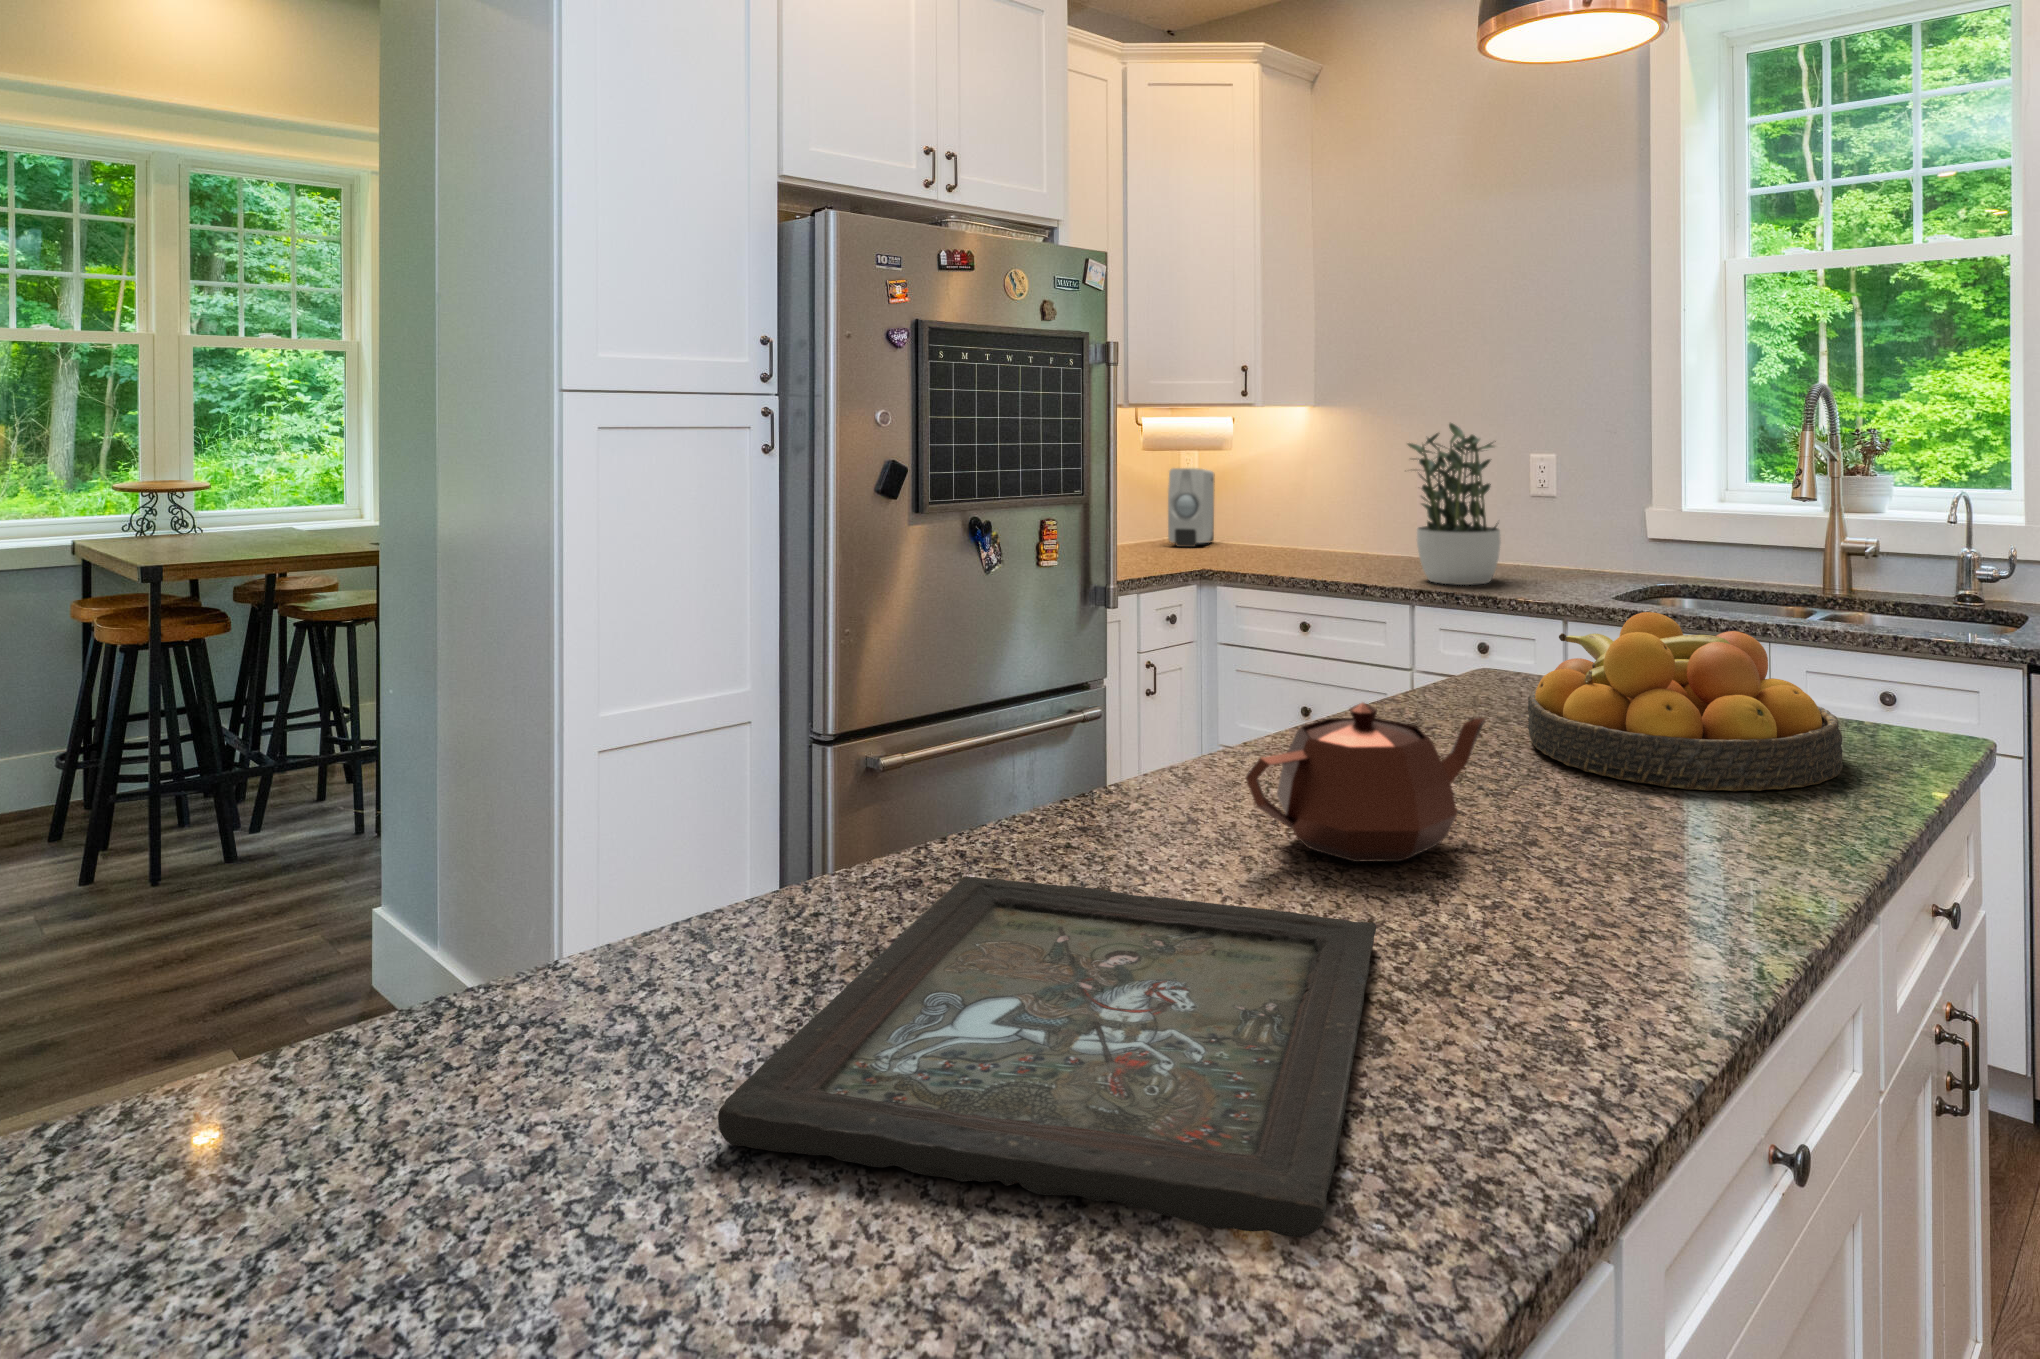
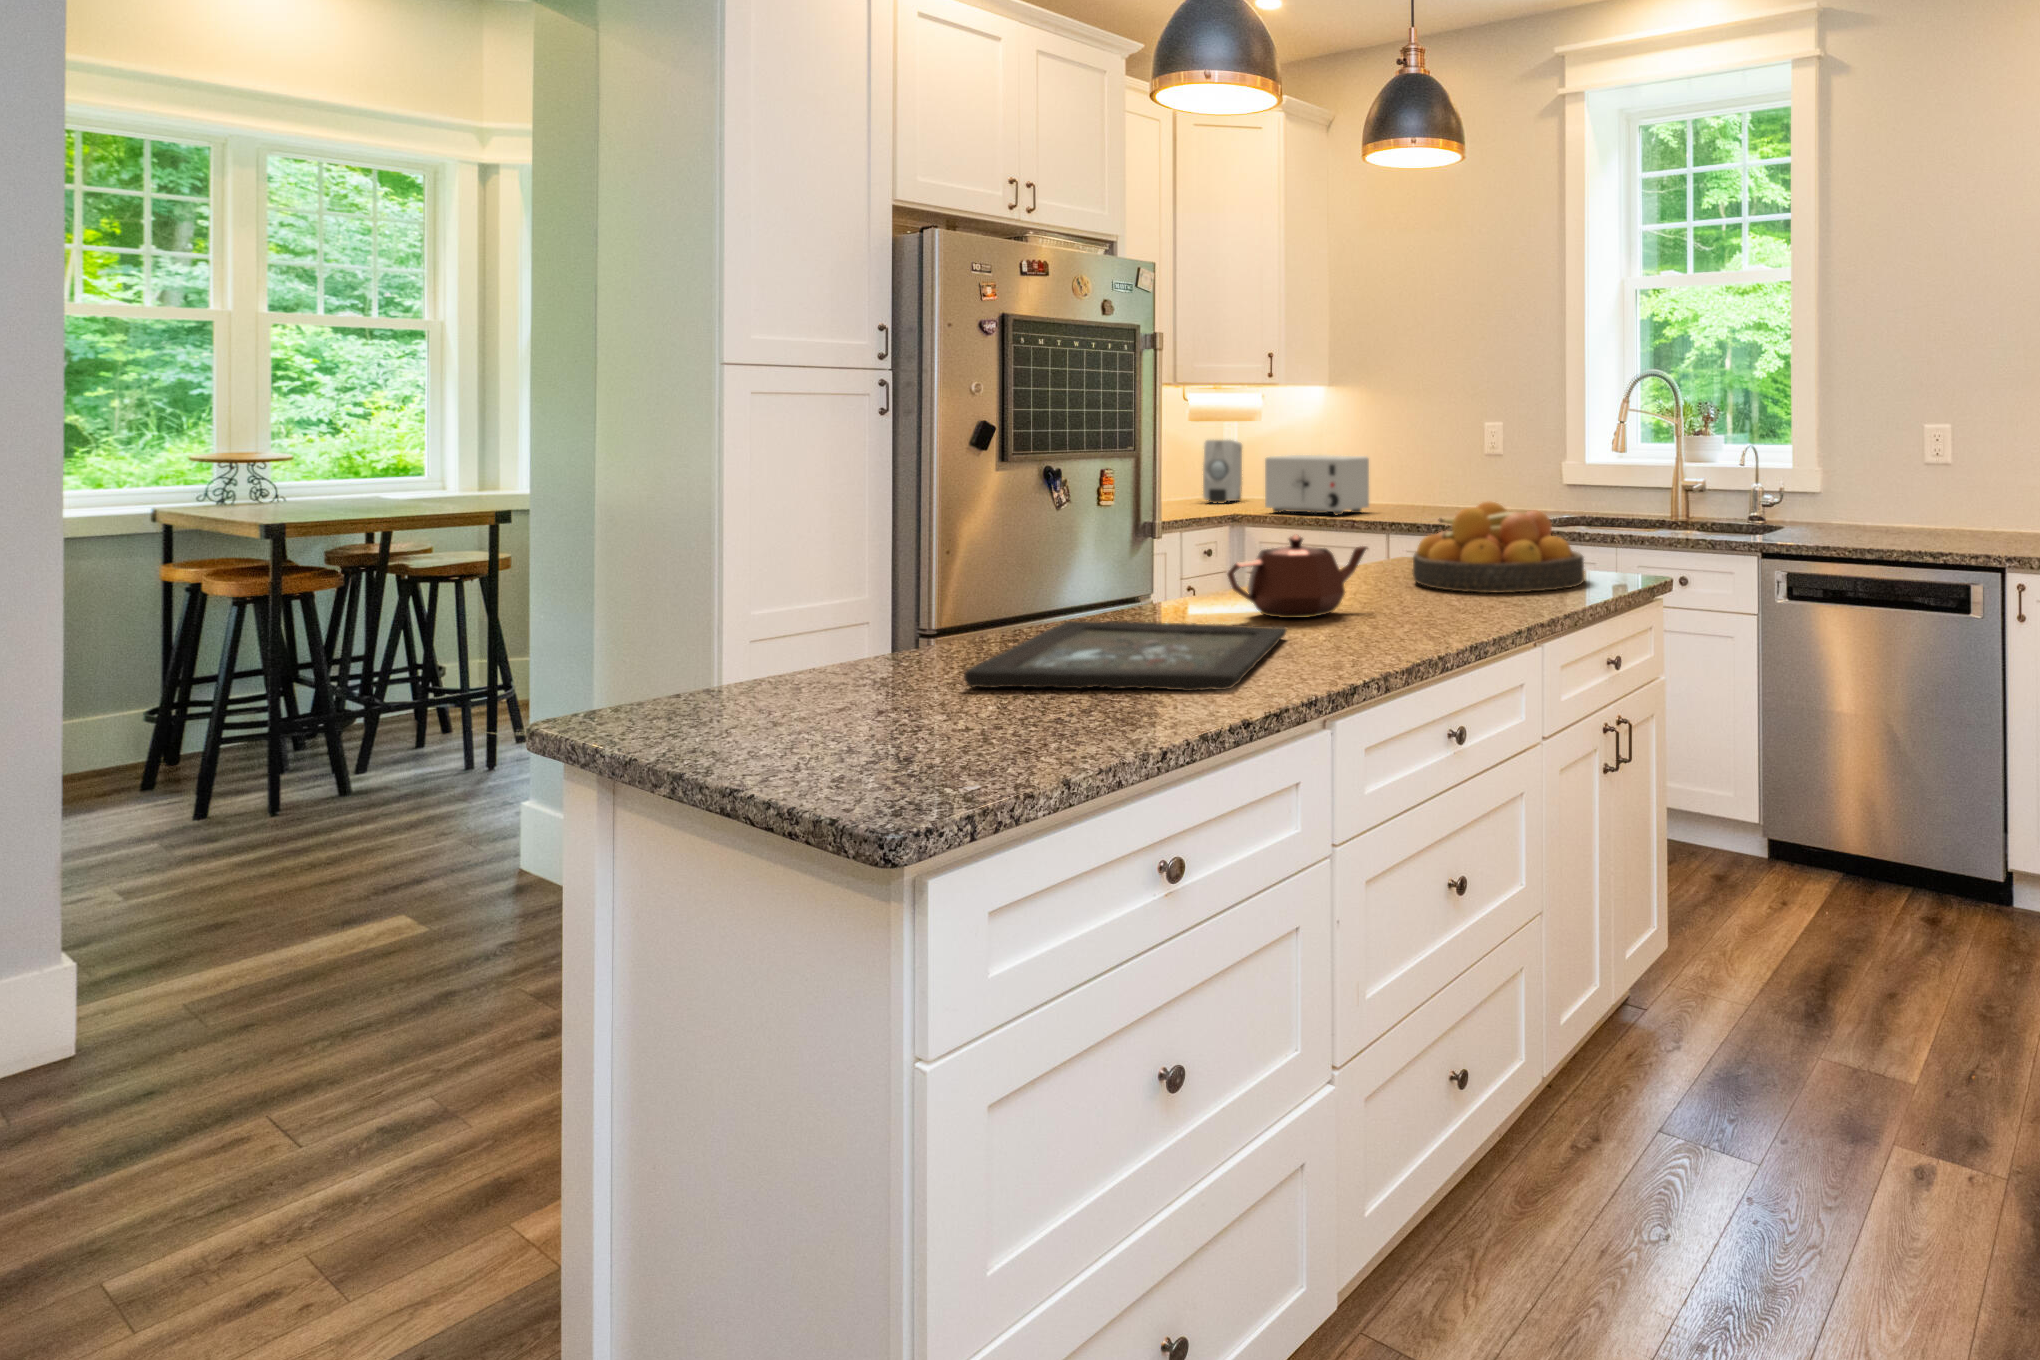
potted plant: present [1408,423,1501,585] -> none [1382,399,1451,520]
toaster: none [1247,491,1383,572] -> present [1265,455,1369,515]

